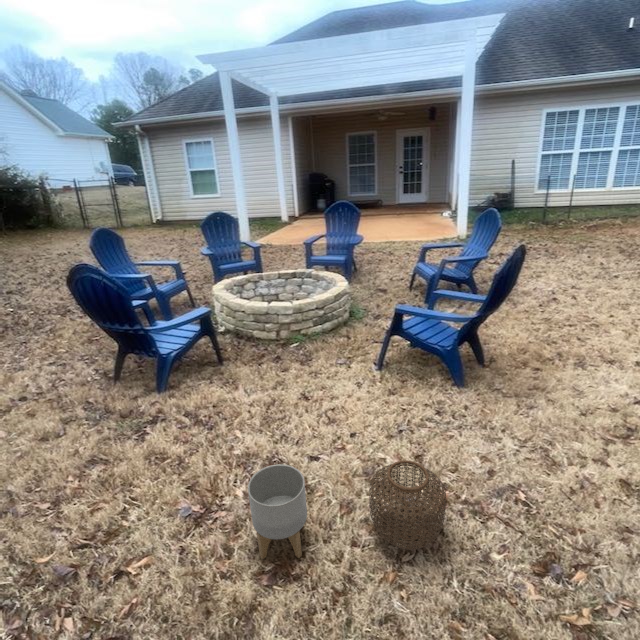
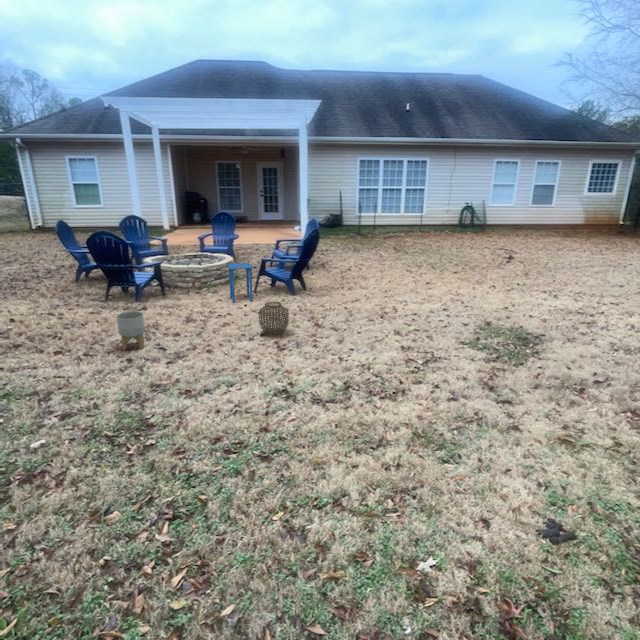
side table: none [326,313,372,390] -> present [227,263,253,303]
planter: present [248,464,307,559] -> present [117,311,145,350]

